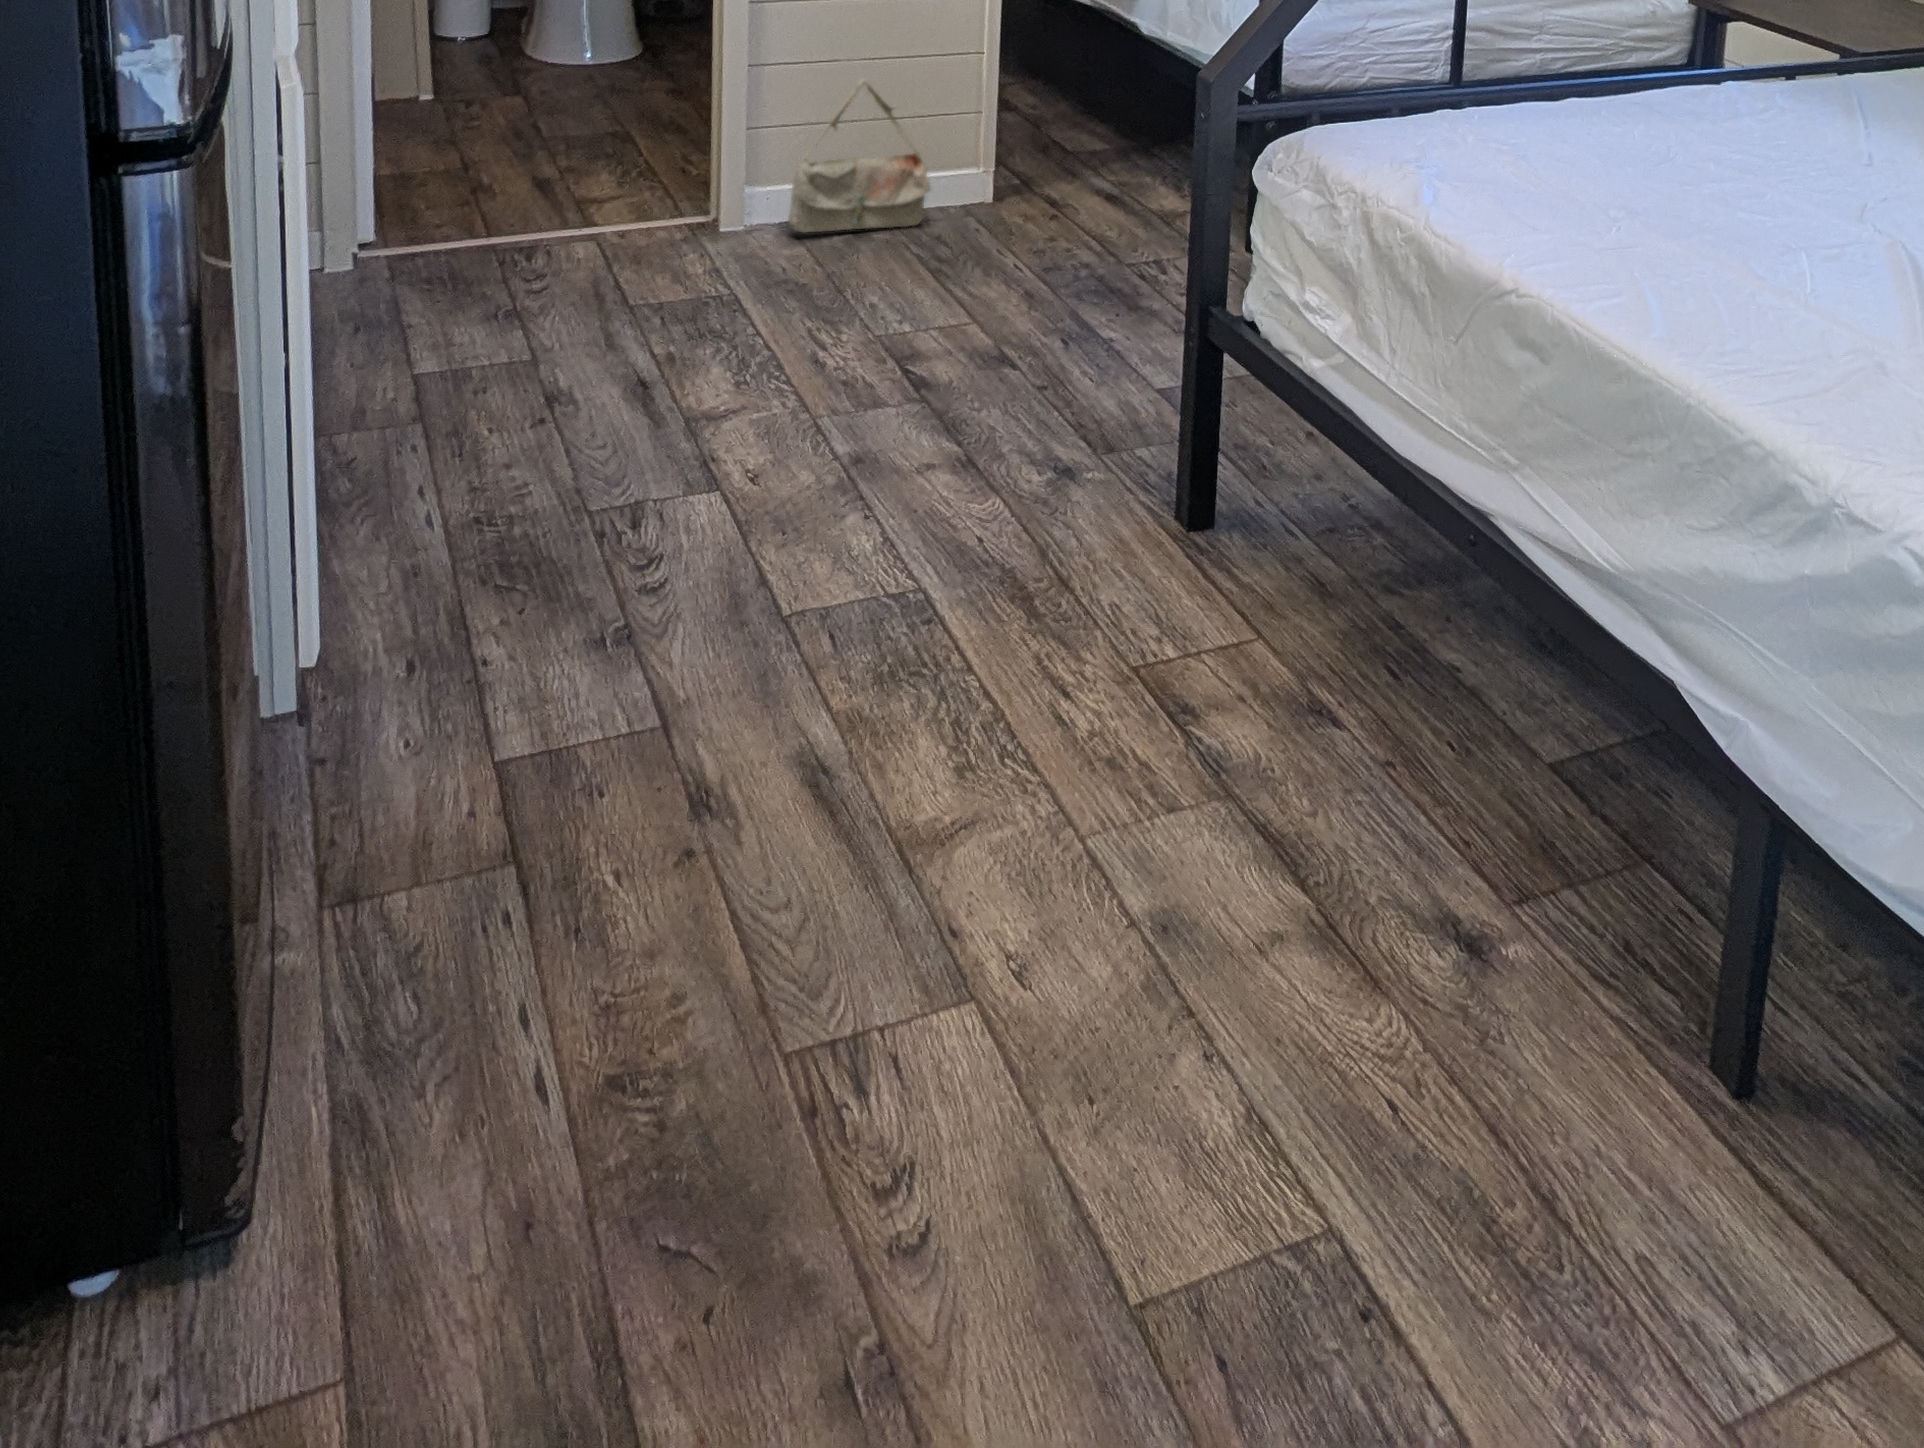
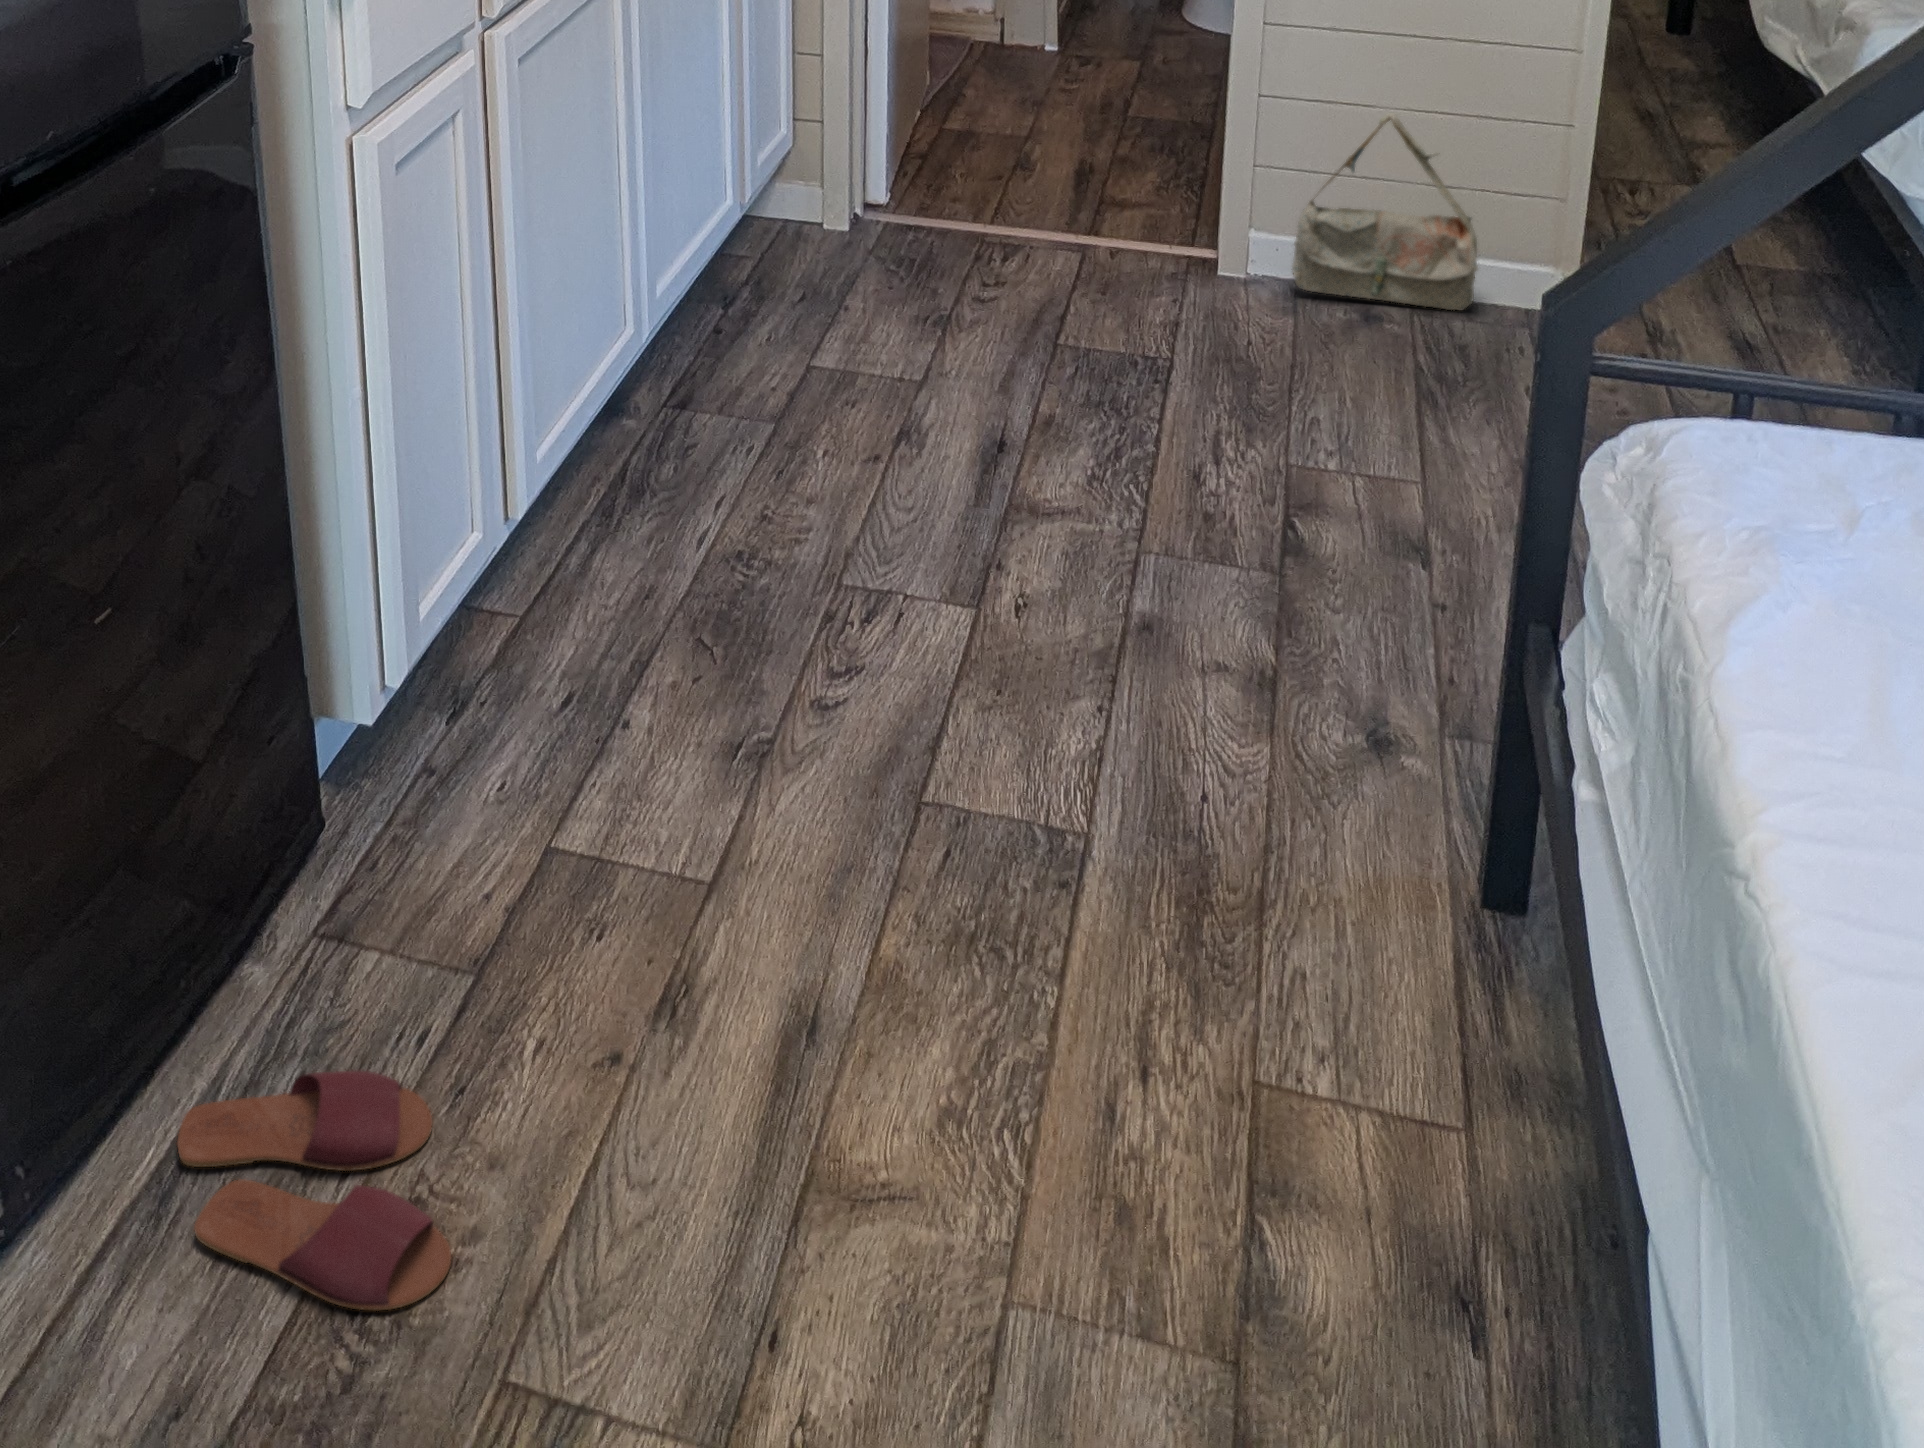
slippers: none [324,942,681,1132] -> present [177,1070,451,1311]

